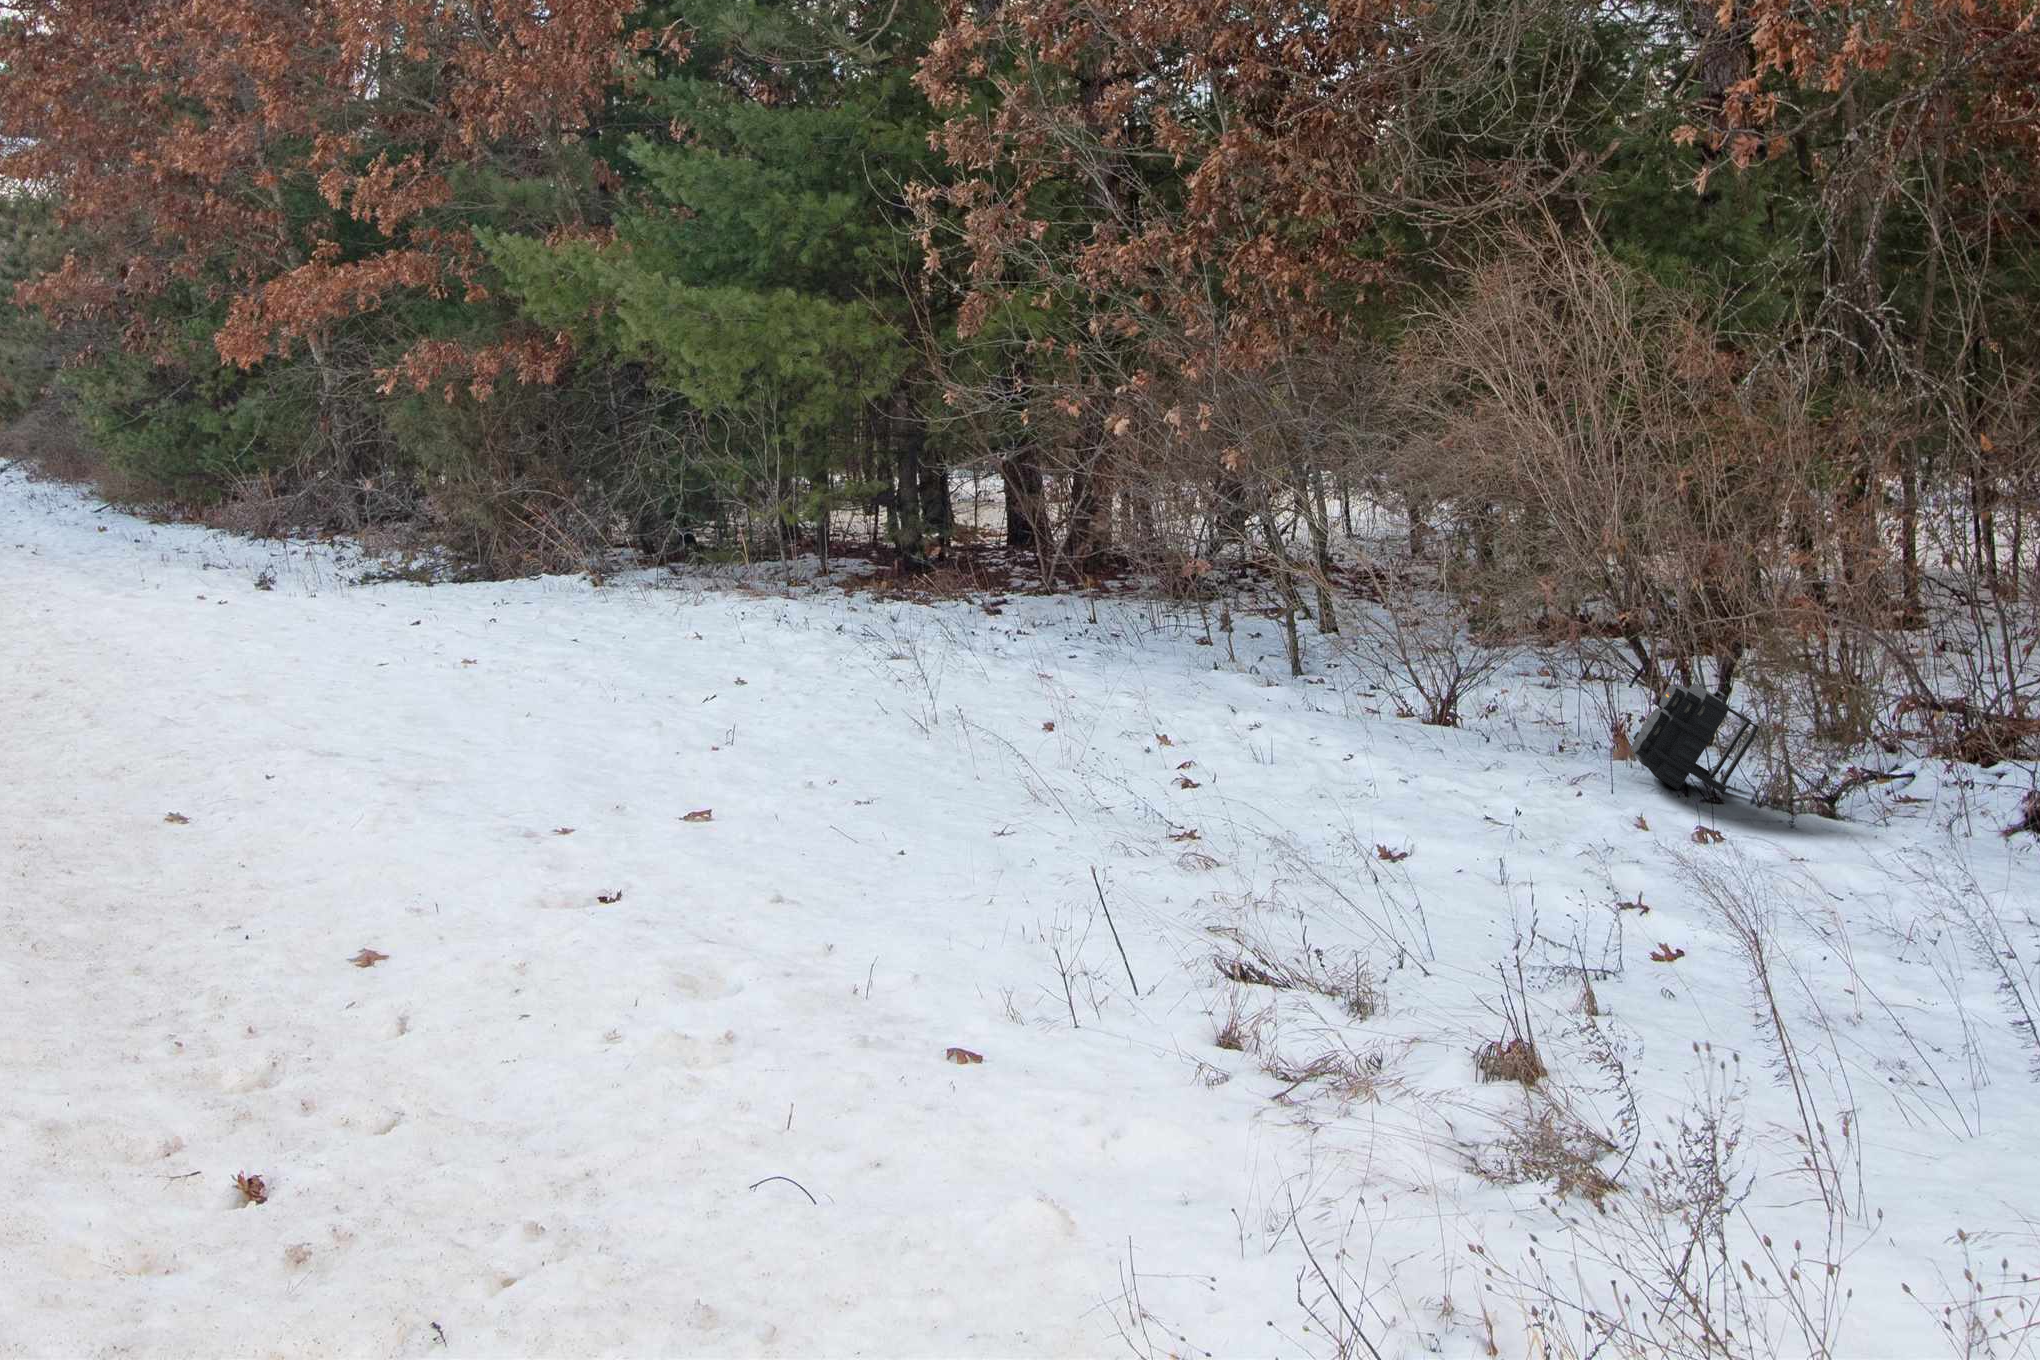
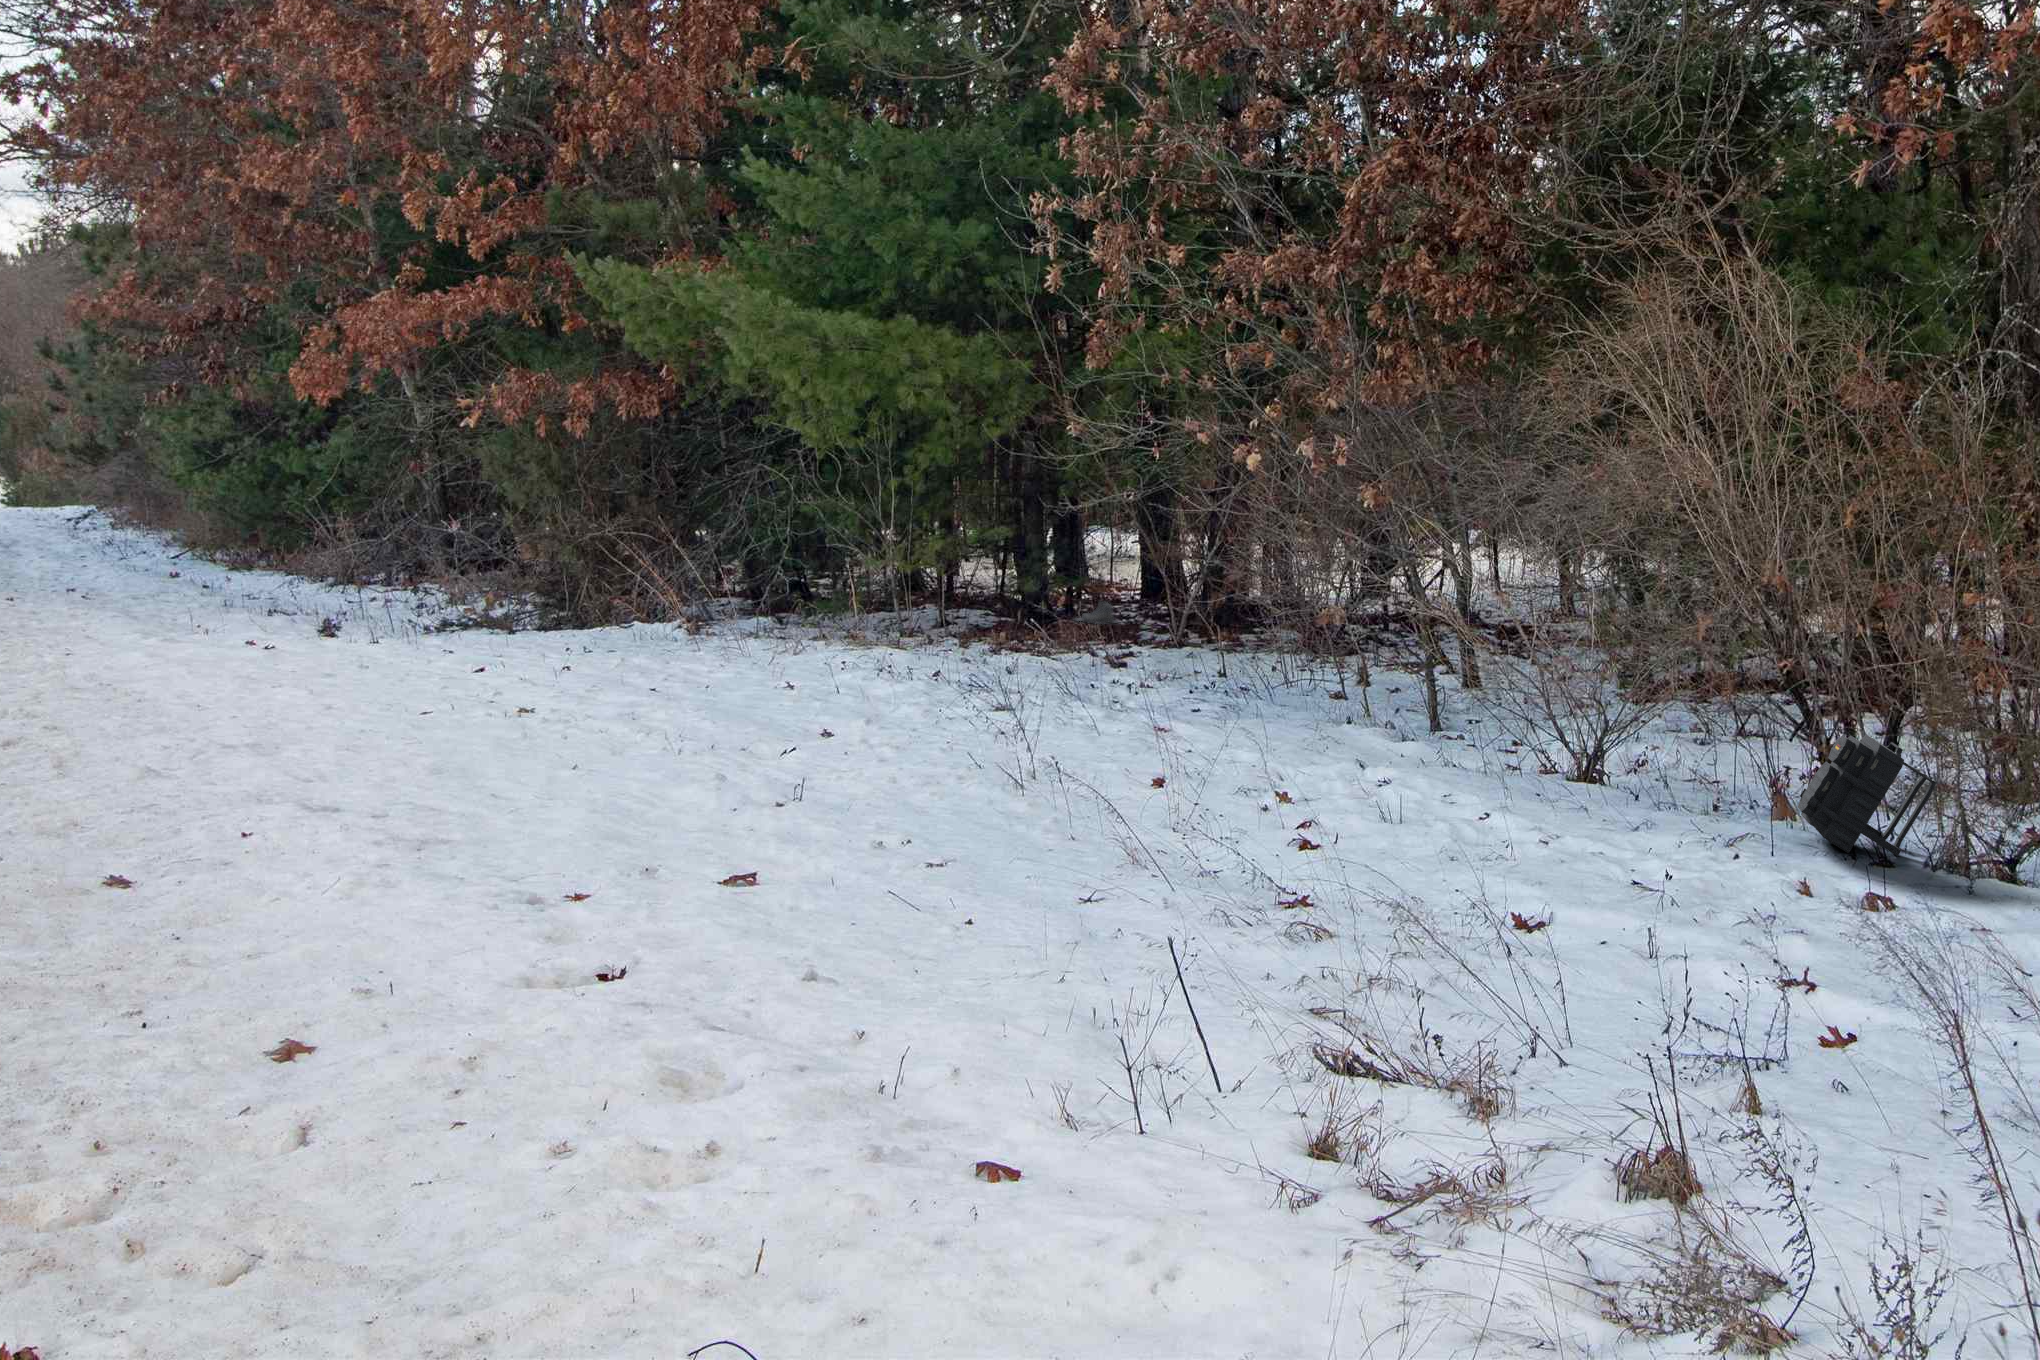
boots: none [941,547,991,571] -> present [1077,601,1117,624]

